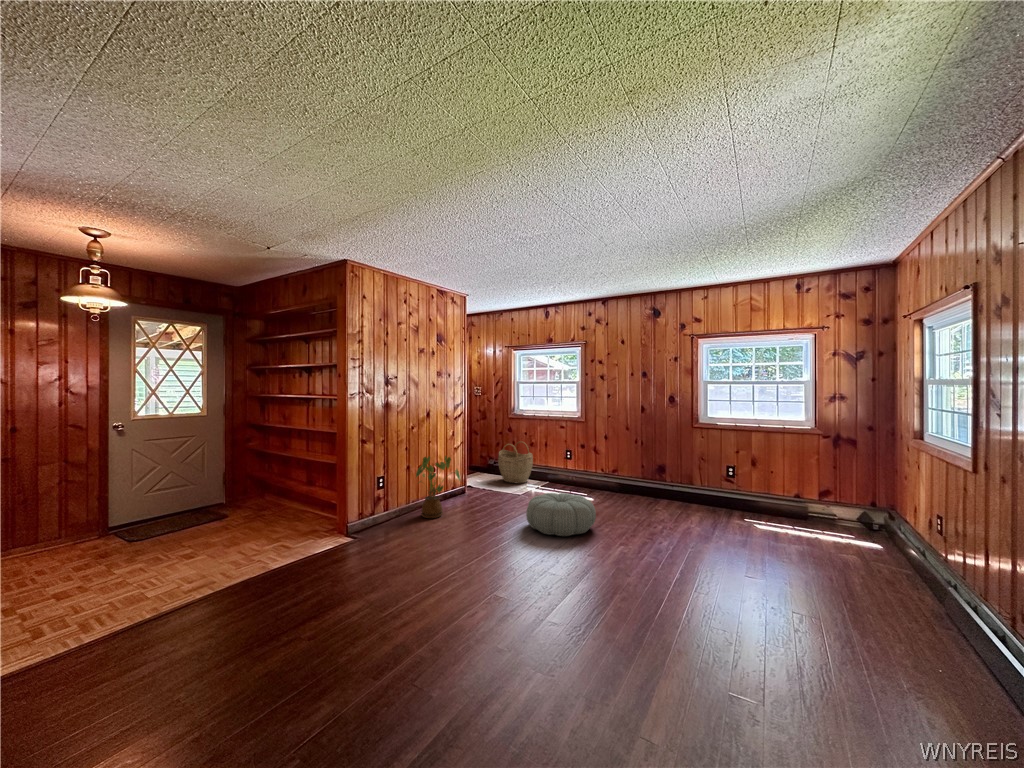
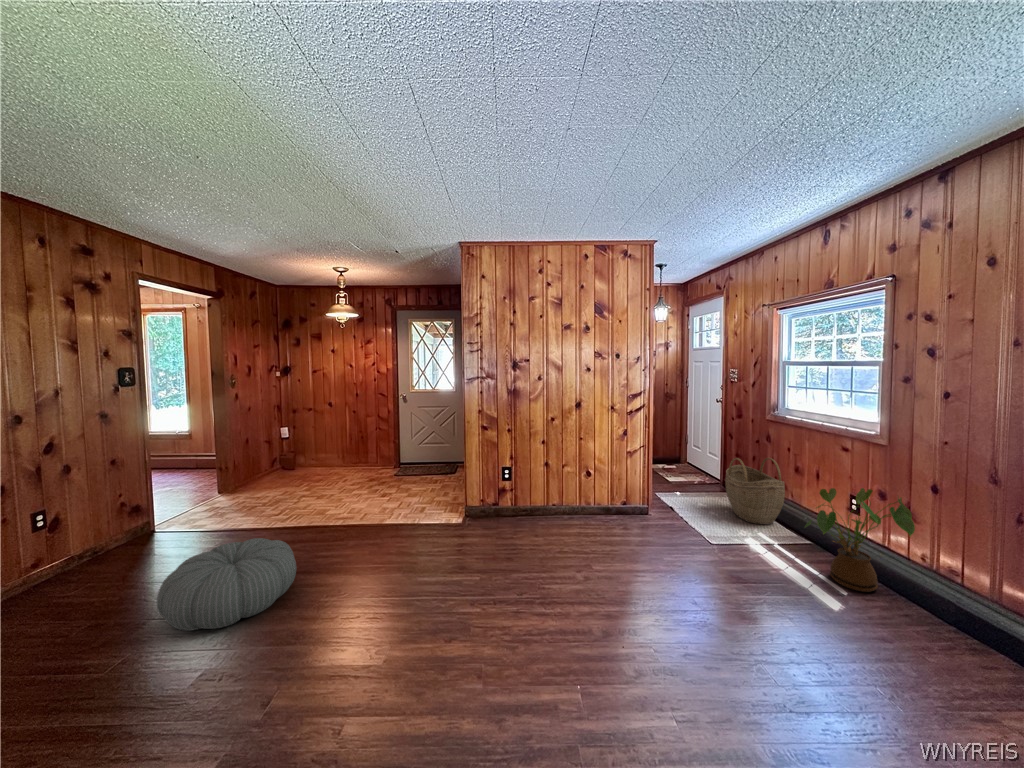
house plant: present [416,456,460,518] -> present [805,488,915,592]
pouf: present [526,493,596,536] -> present [157,538,297,631]

